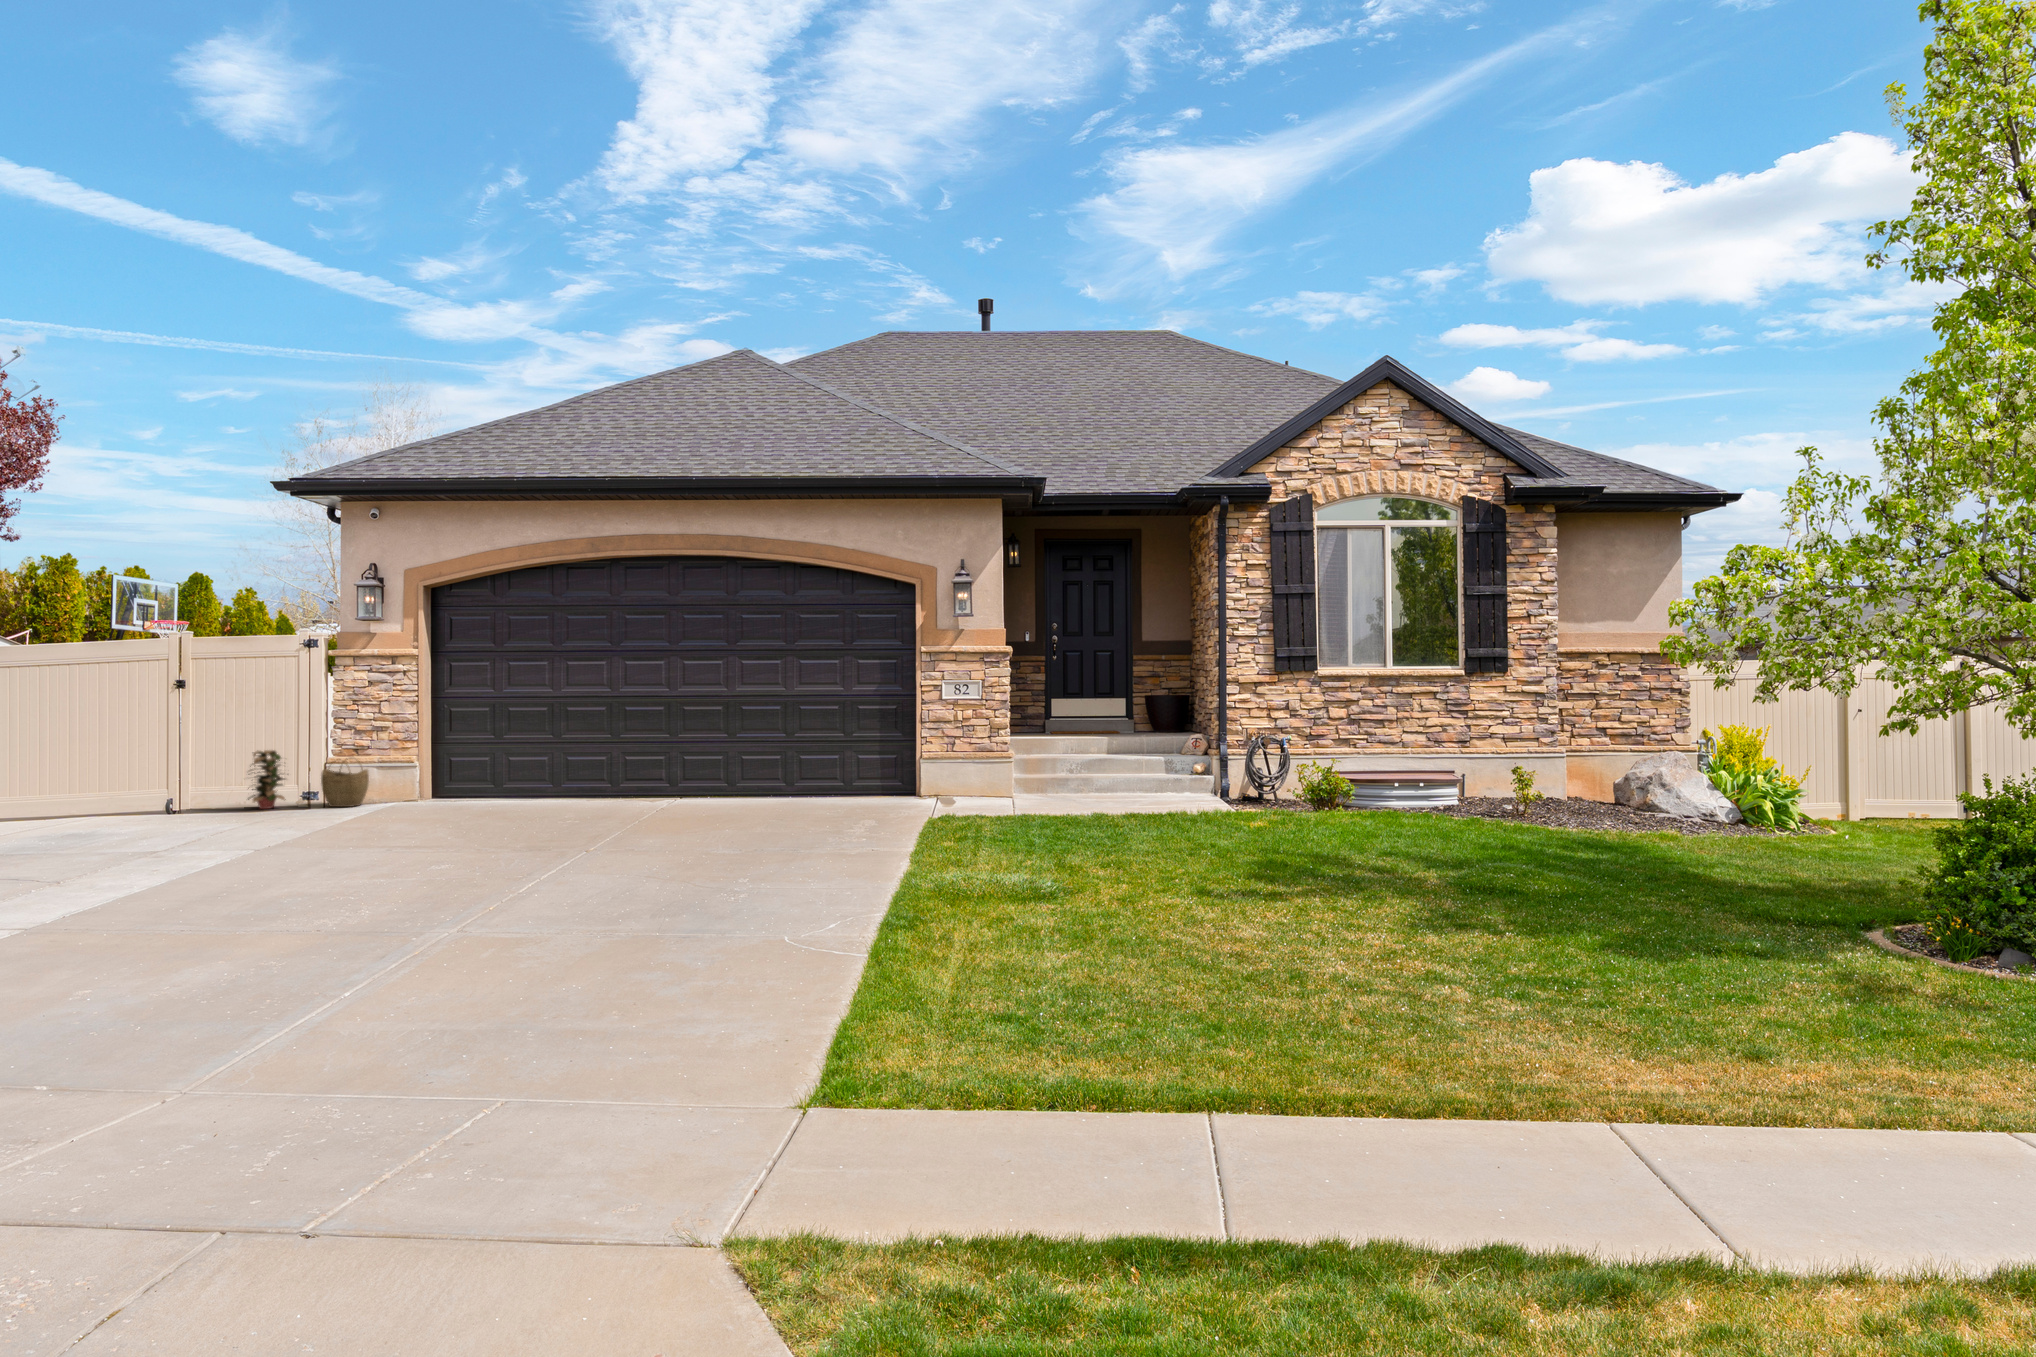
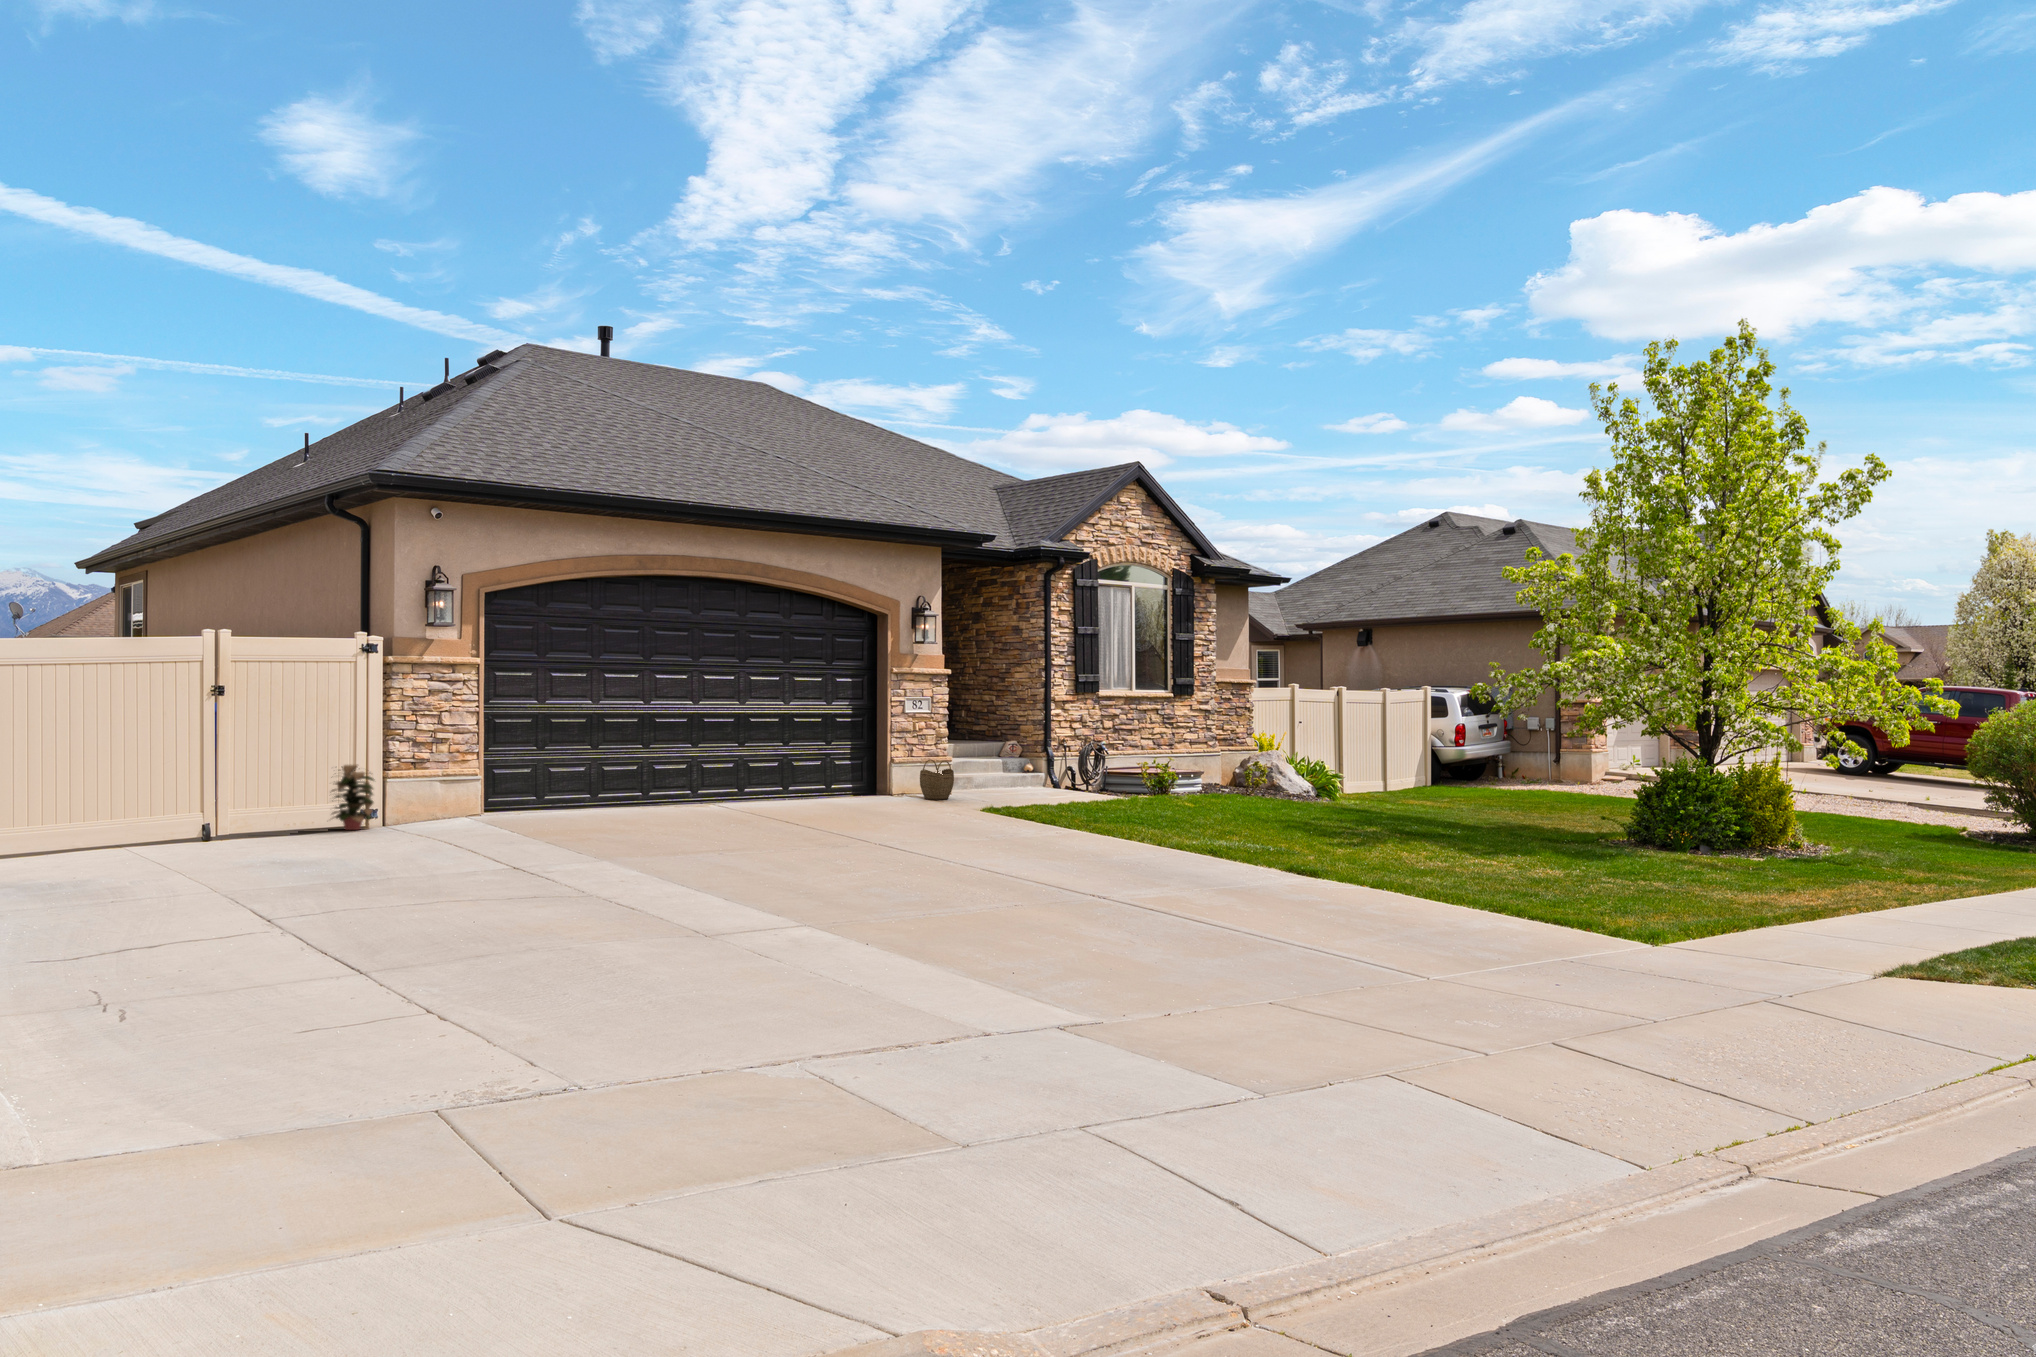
woven basket: present [321,759,369,807] -> present [920,760,954,800]

